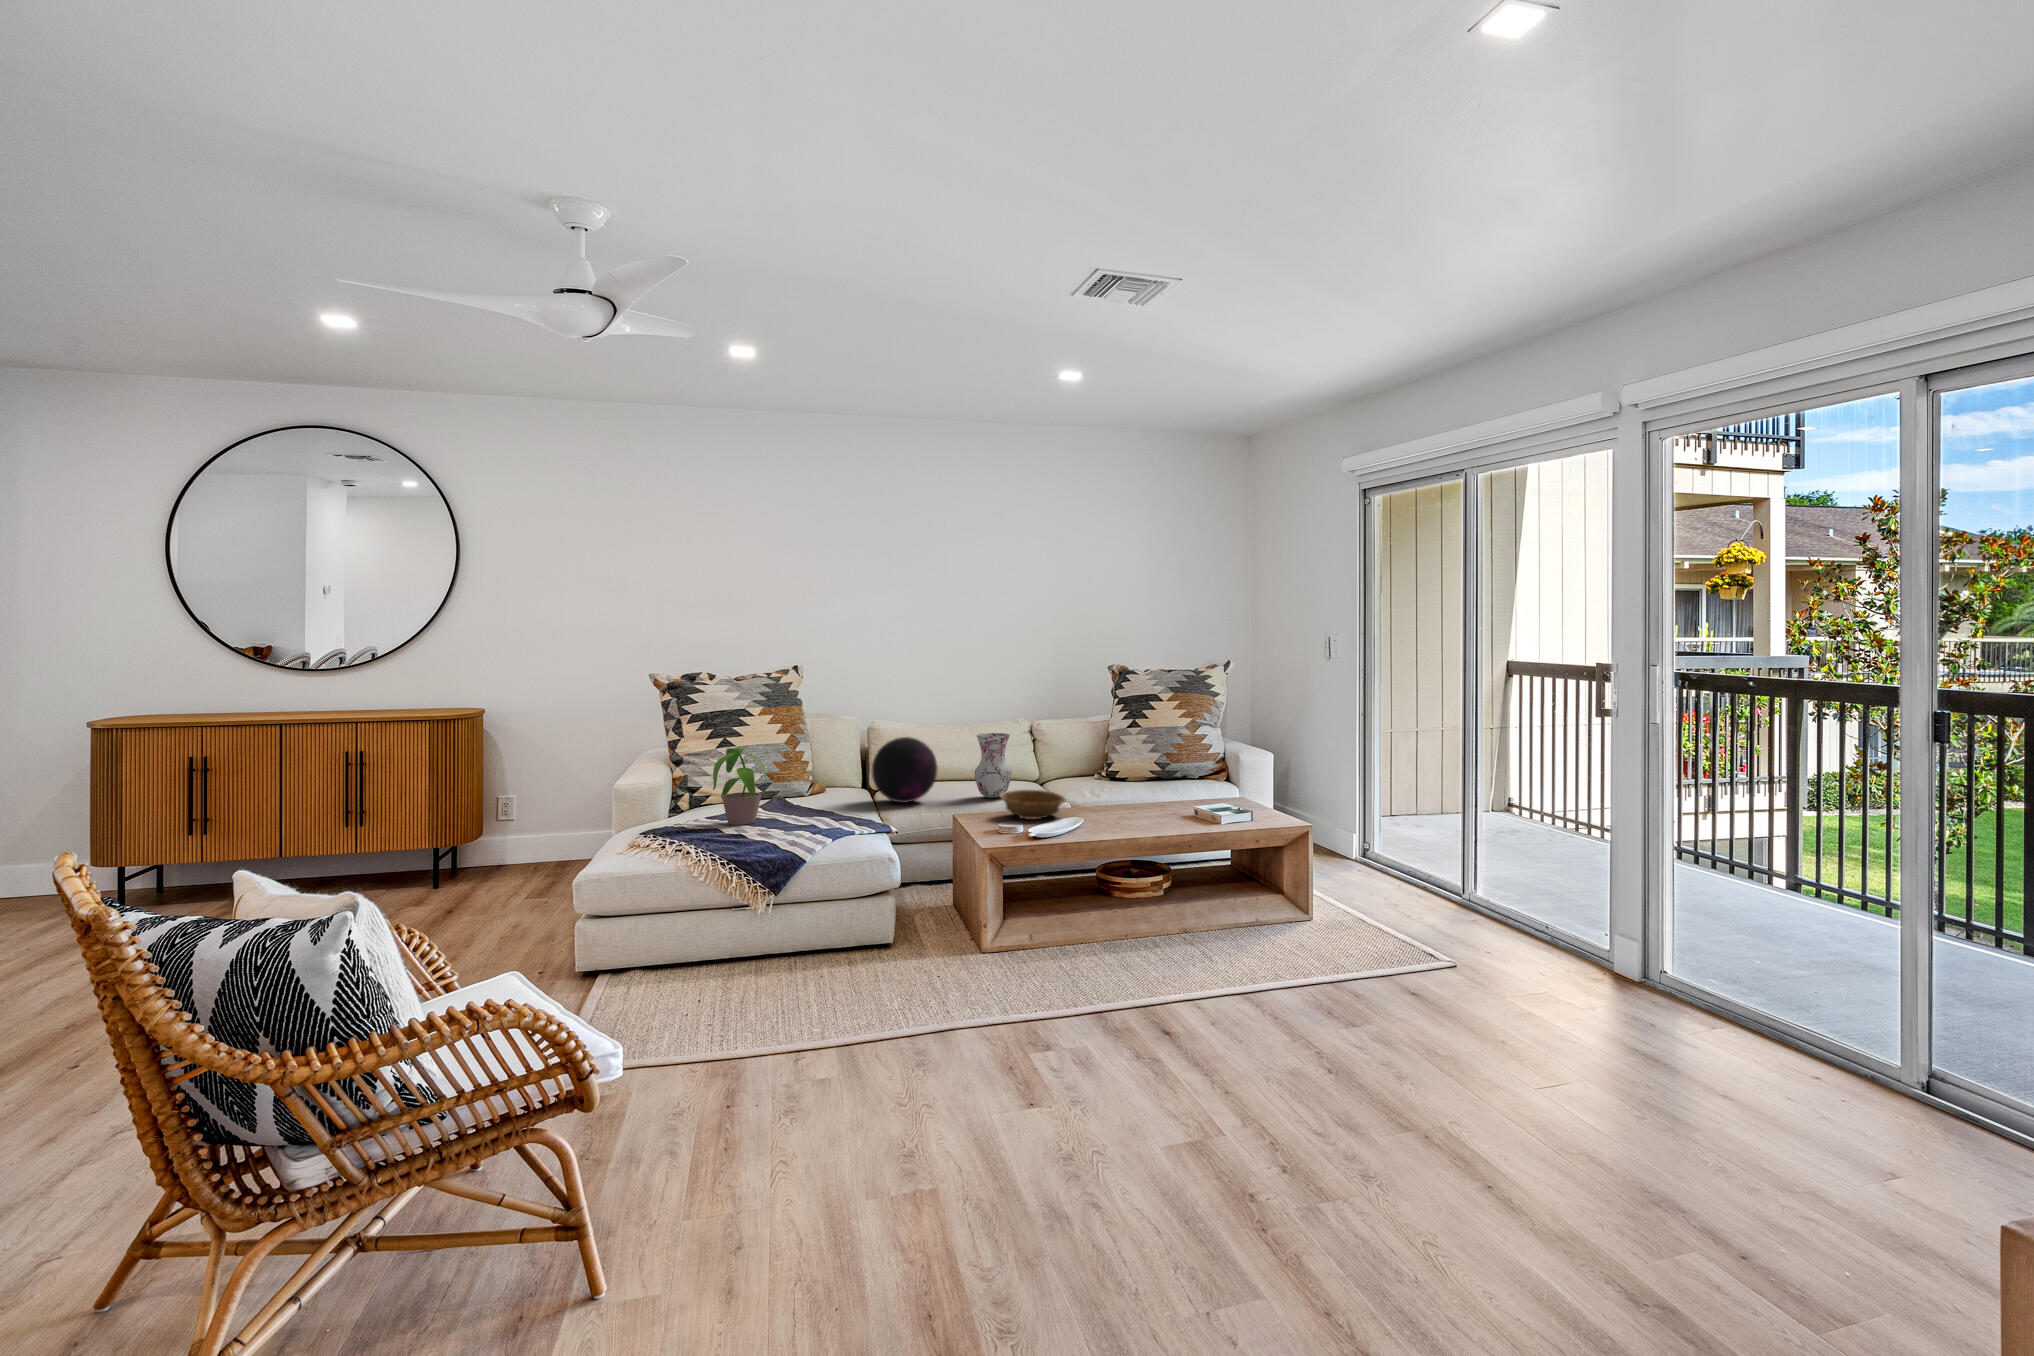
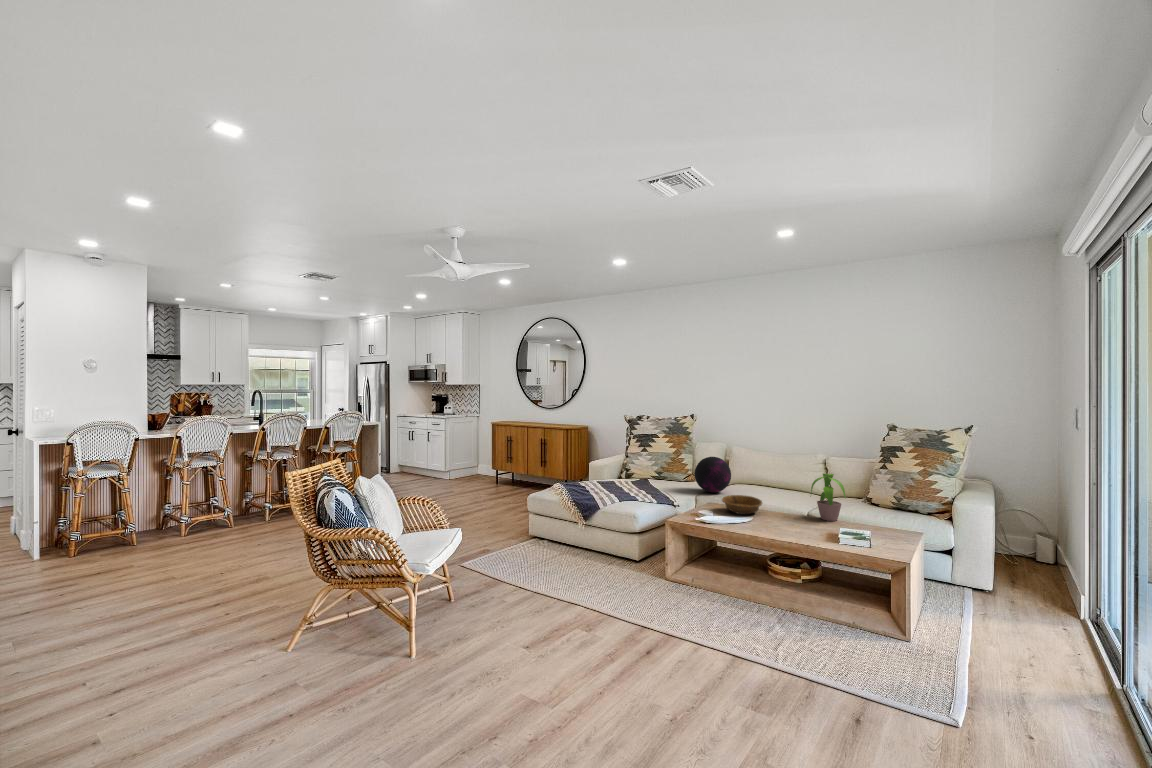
vase: present [975,733,1012,798] -> none [753,460,776,499]
potted plant: present [713,747,766,825] -> present [810,474,846,521]

